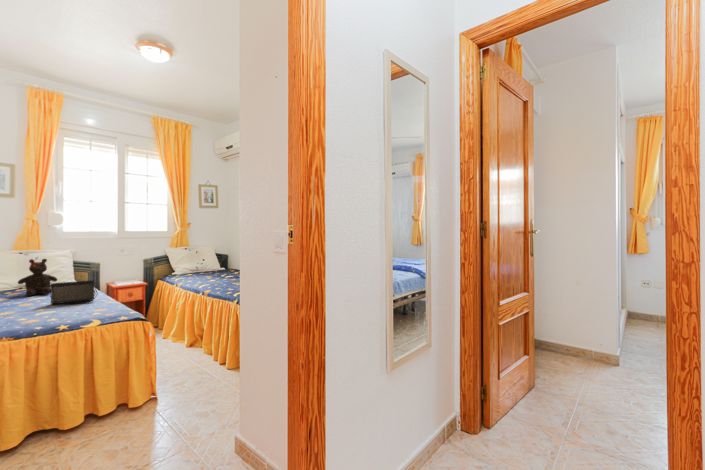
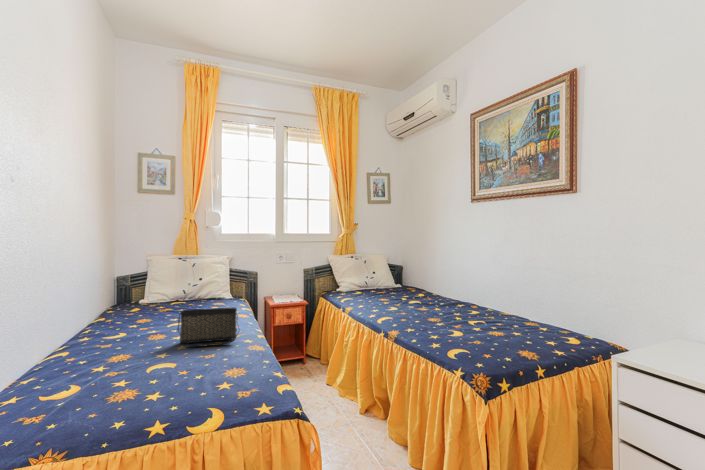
teddy bear: present [18,259,57,296] -> none [160,268,204,319]

